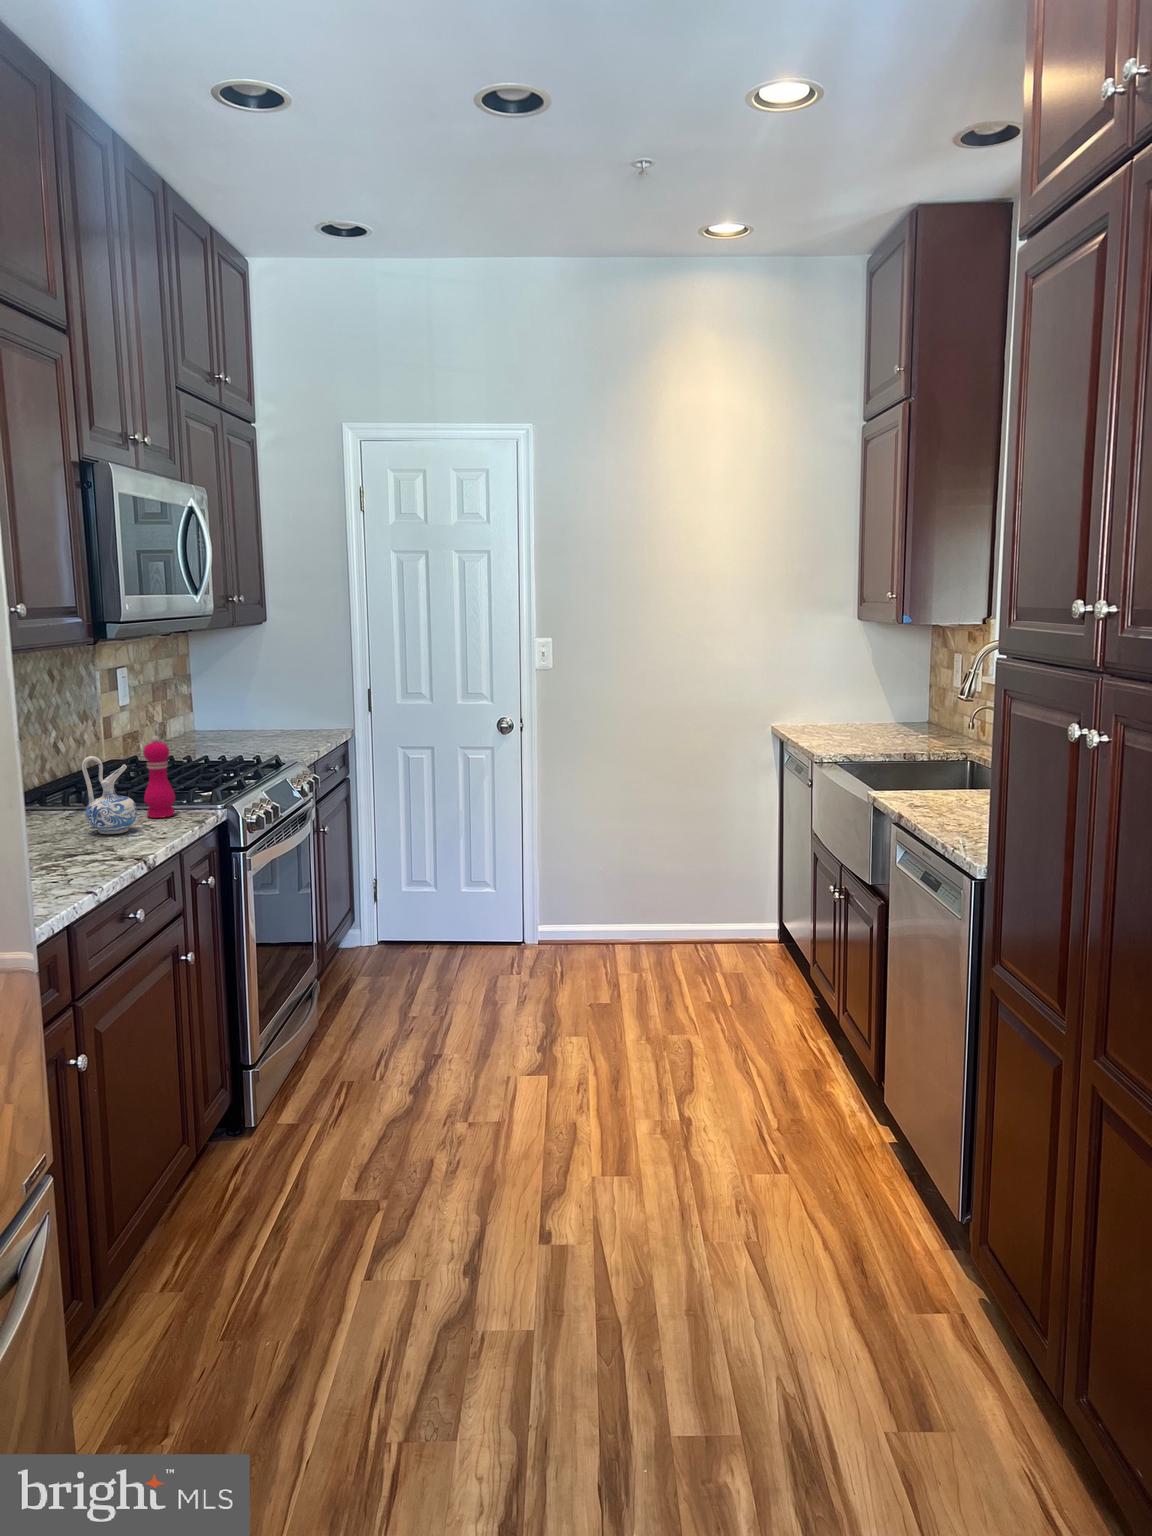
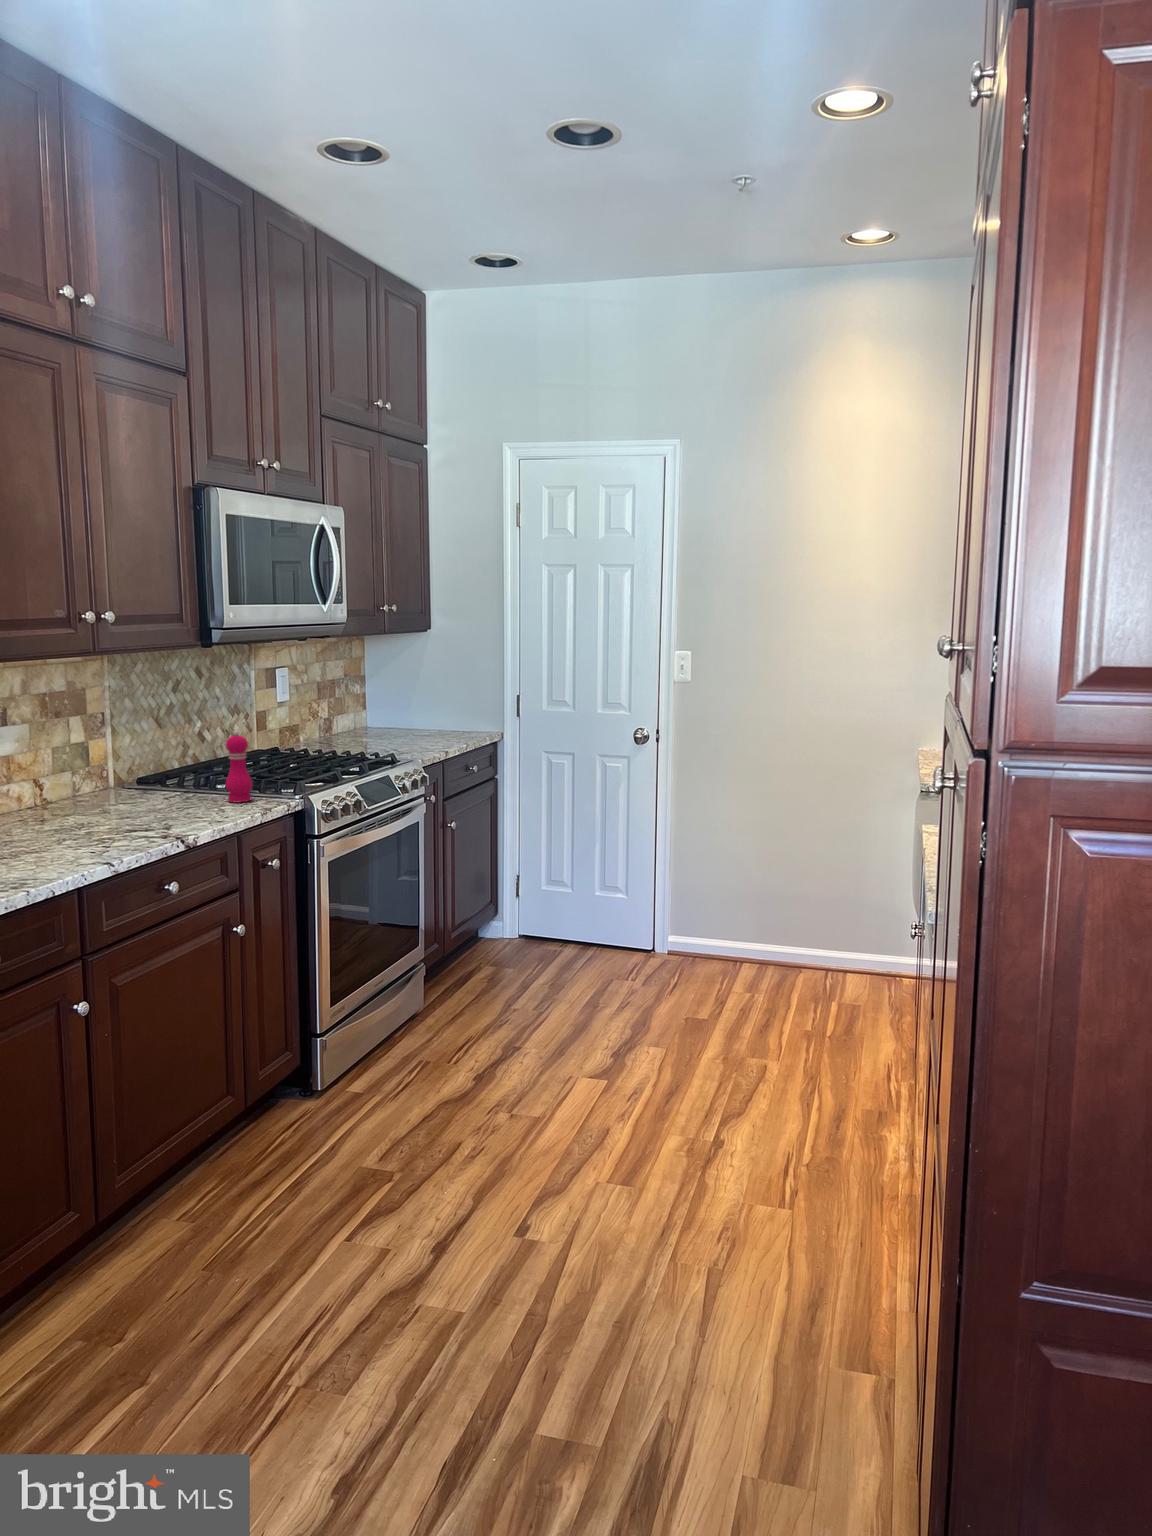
ceramic pitcher: present [82,756,137,834] -> none [160,745,207,813]

